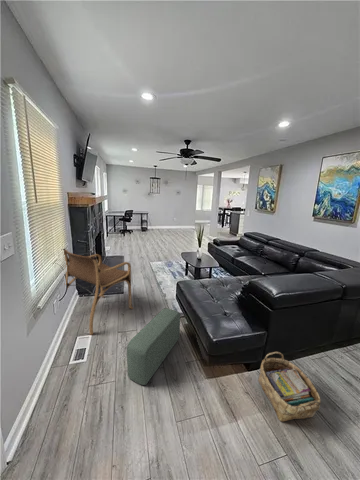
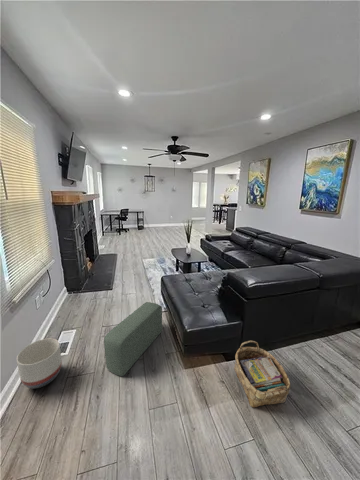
armchair: present [63,249,133,335] -> none [45,246,120,330]
planter: none [40,345,83,397] -> present [17,338,62,388]

